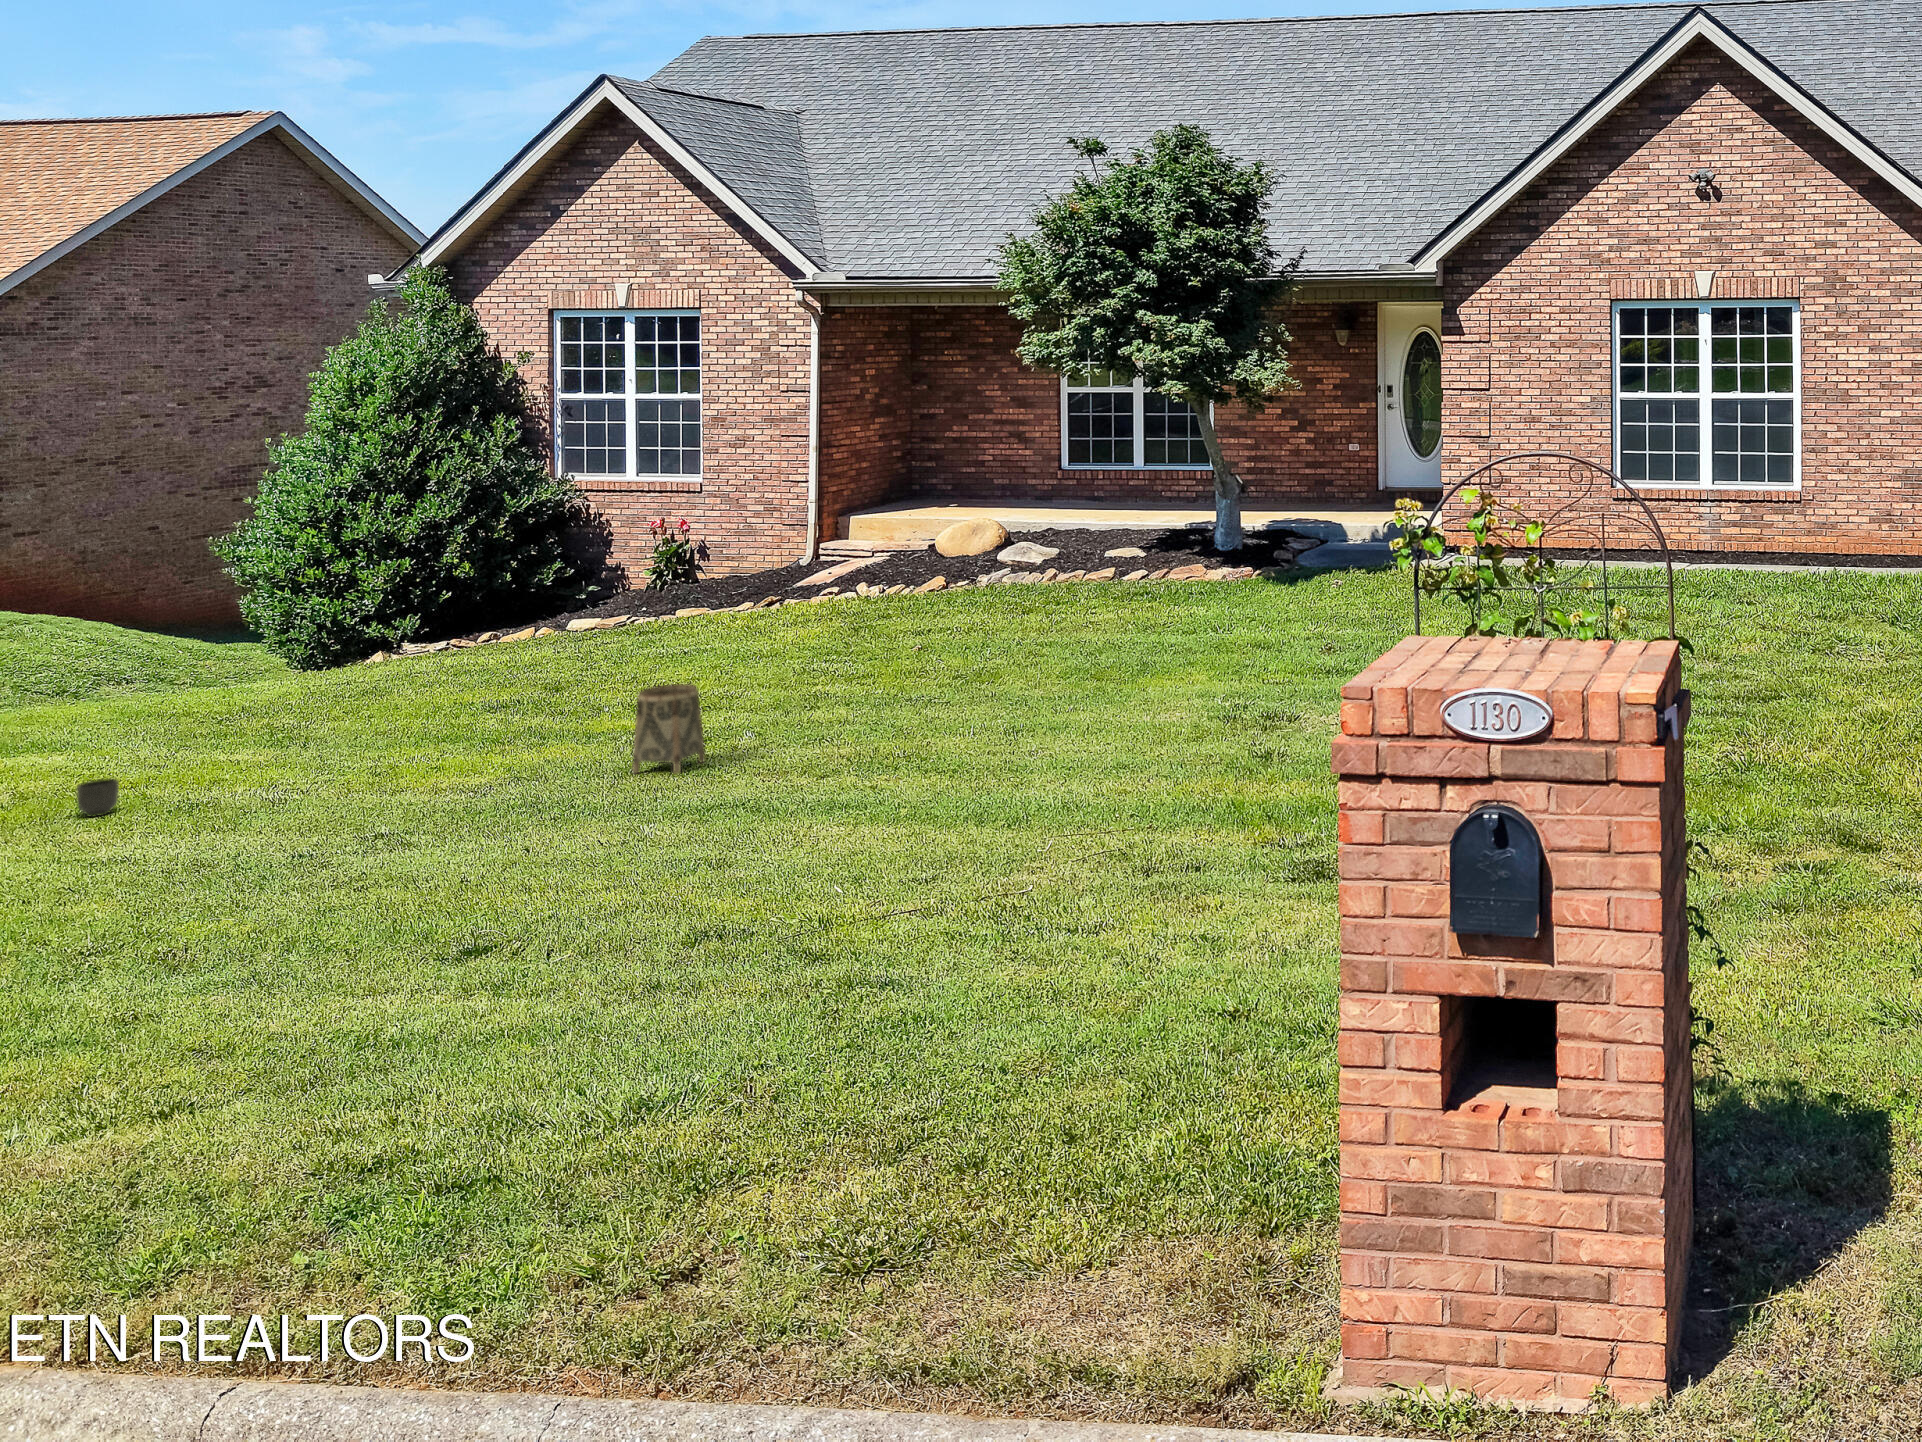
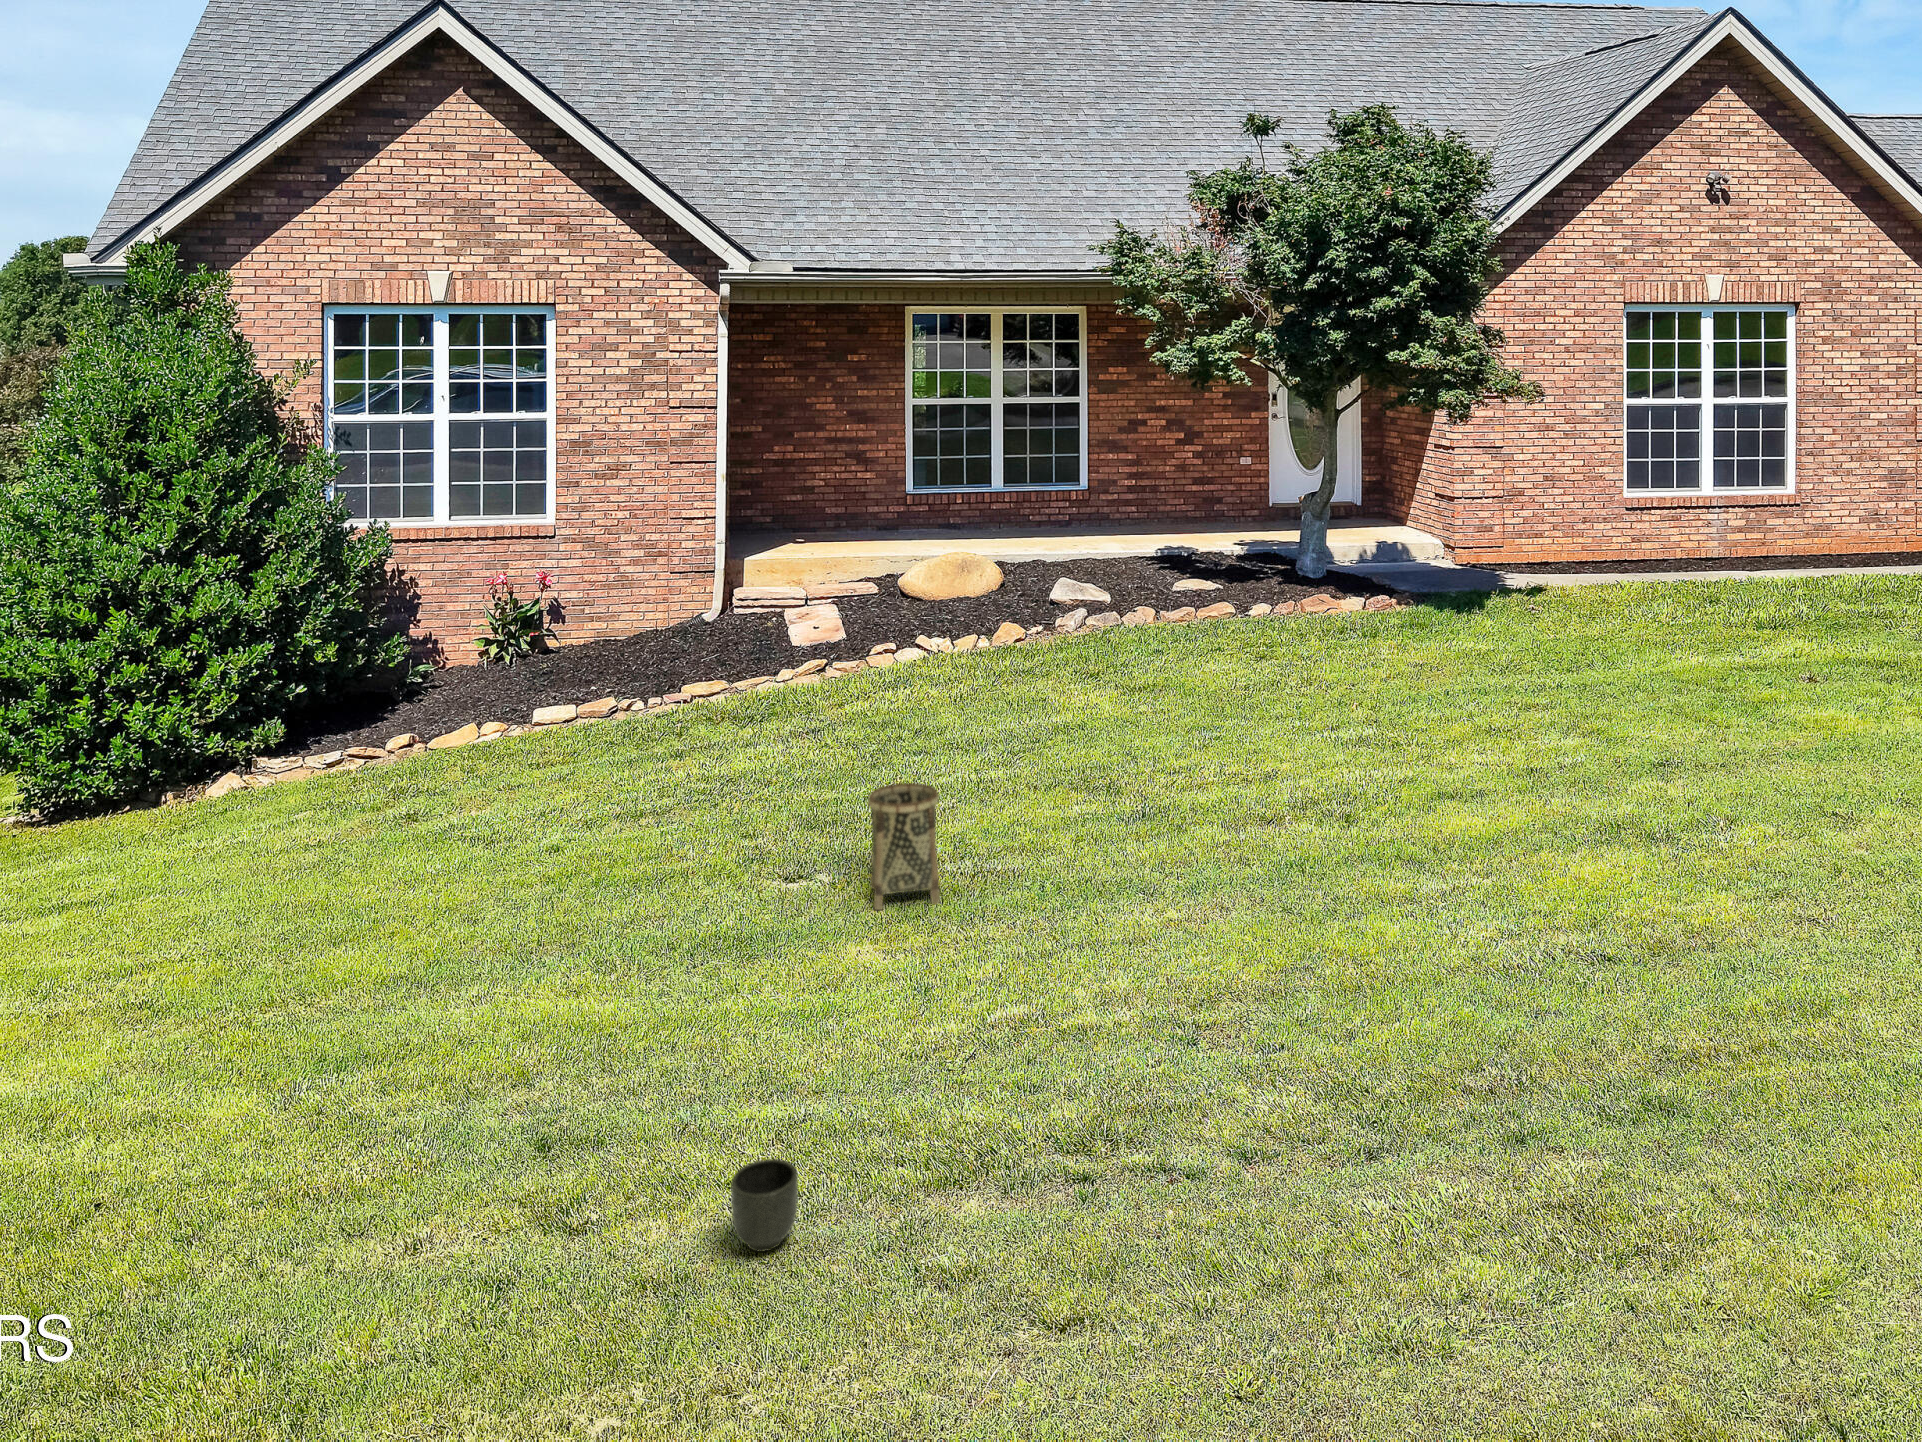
basket: present [632,684,705,774] -> present [868,783,940,910]

